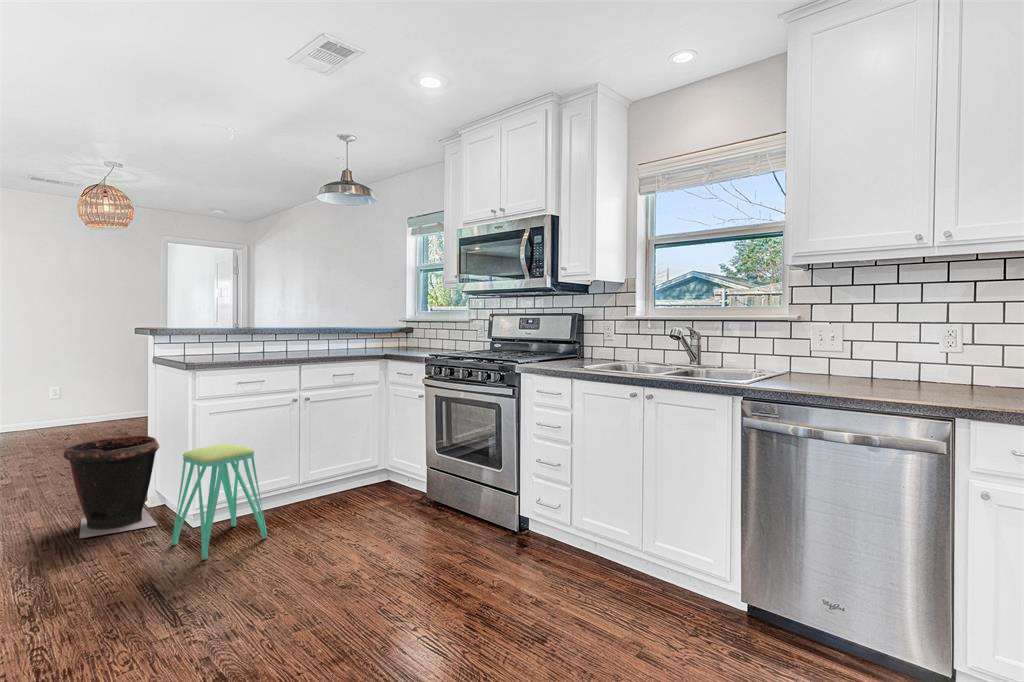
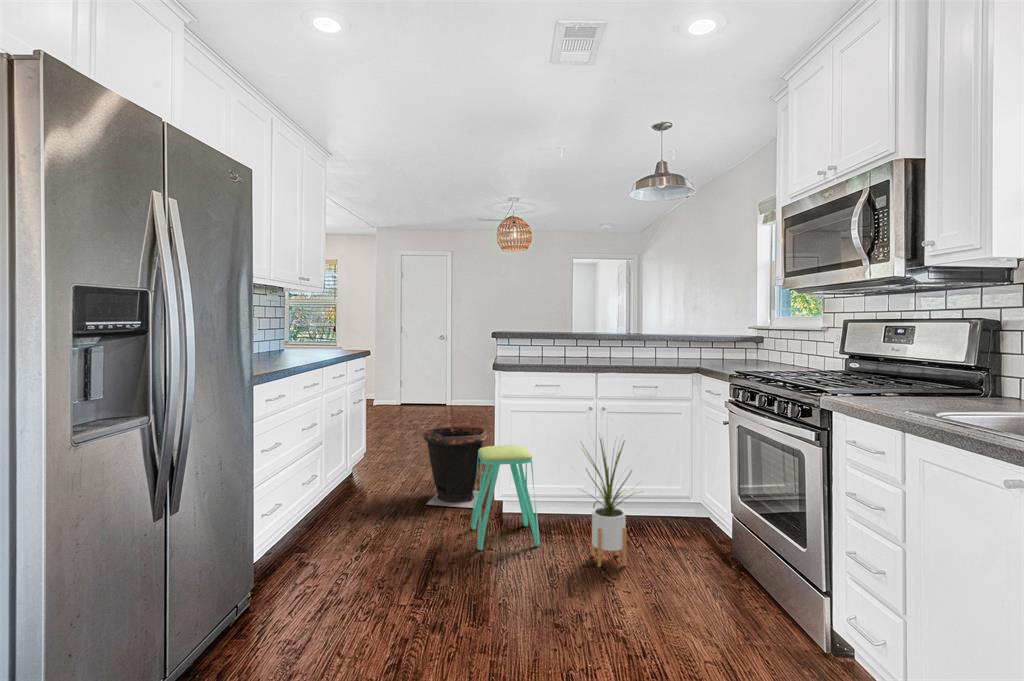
house plant: none [309,413,374,537] -> present [582,439,635,567]

